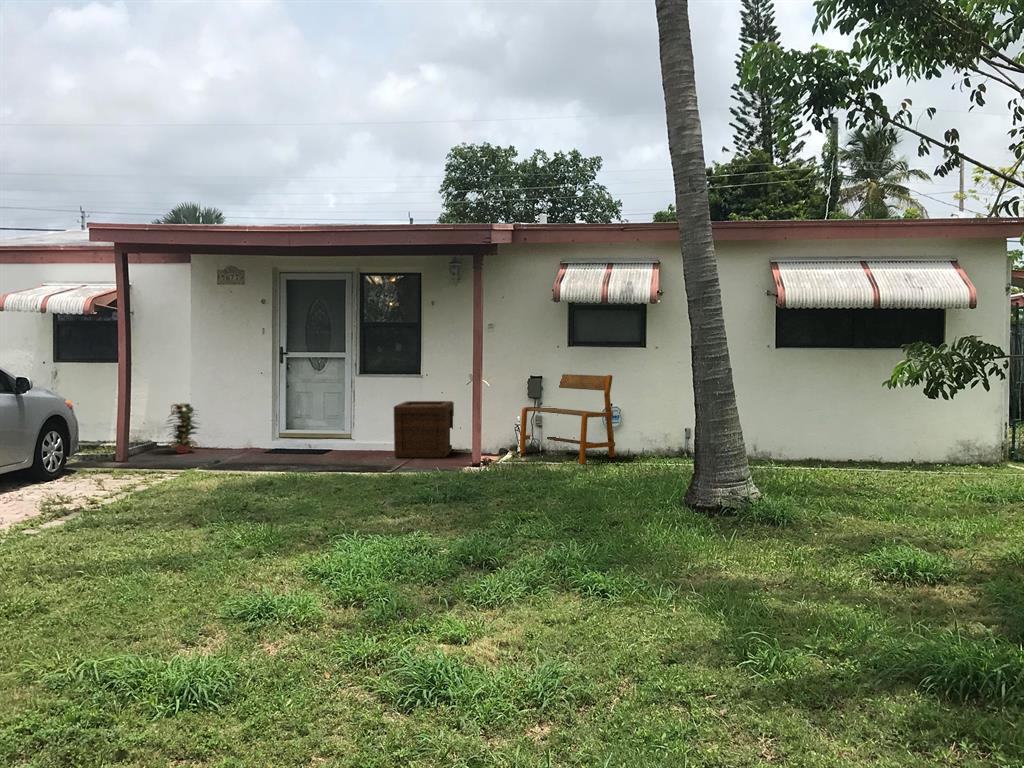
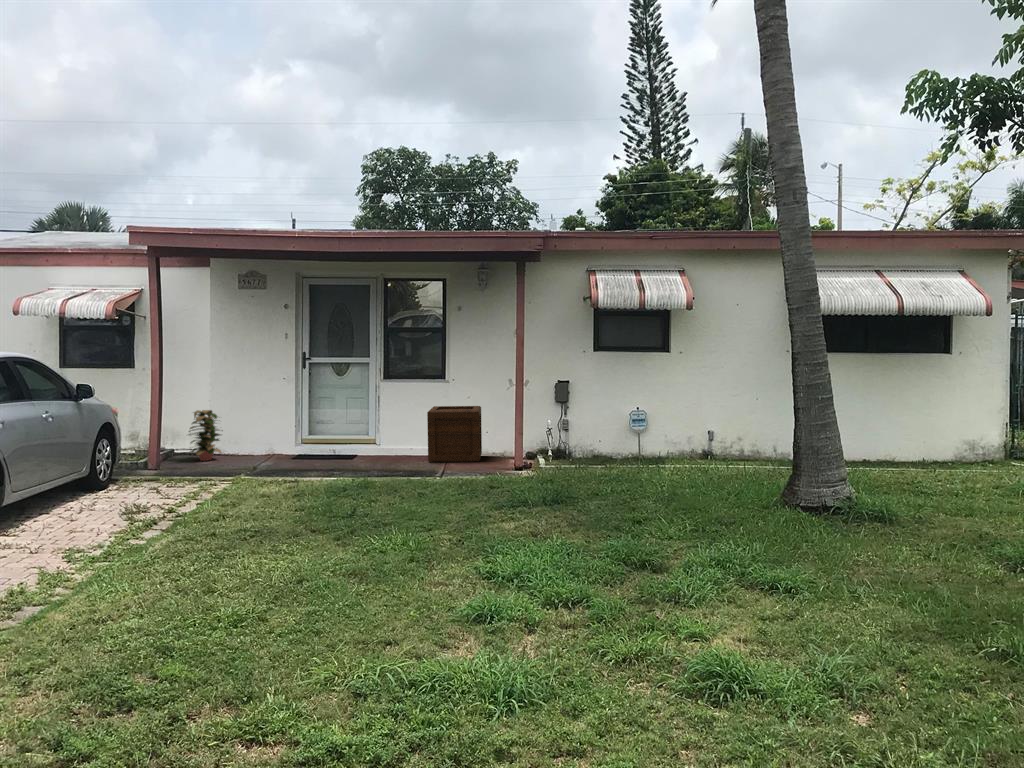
bench: present [520,374,615,464] -> none [549,377,644,466]

